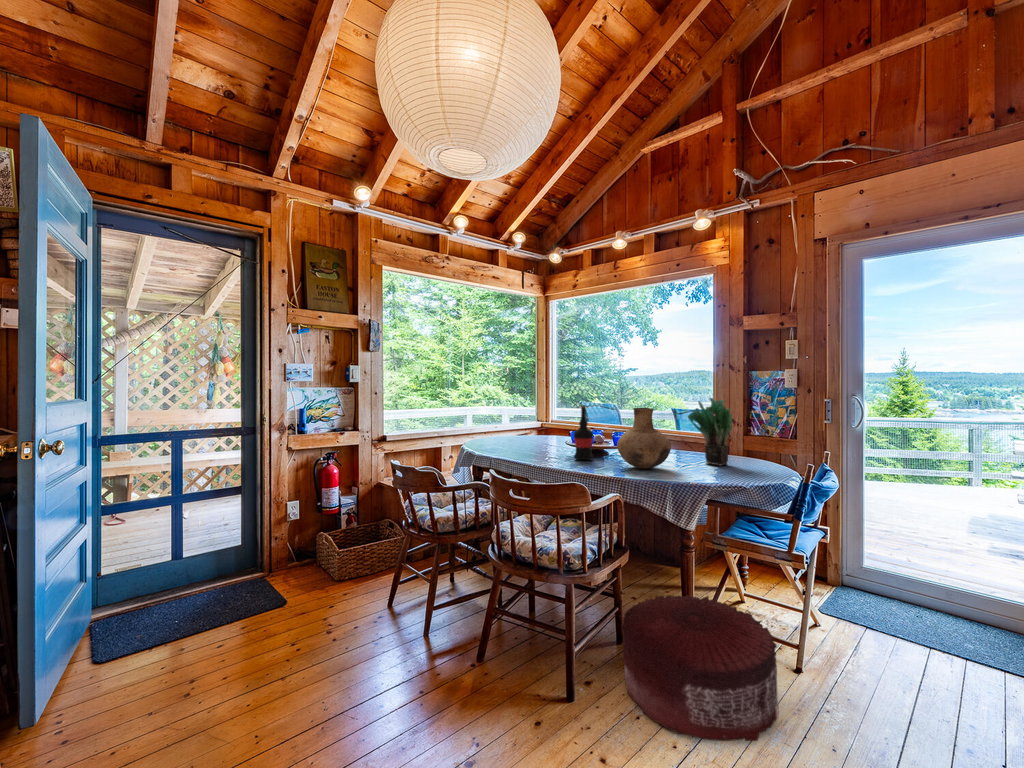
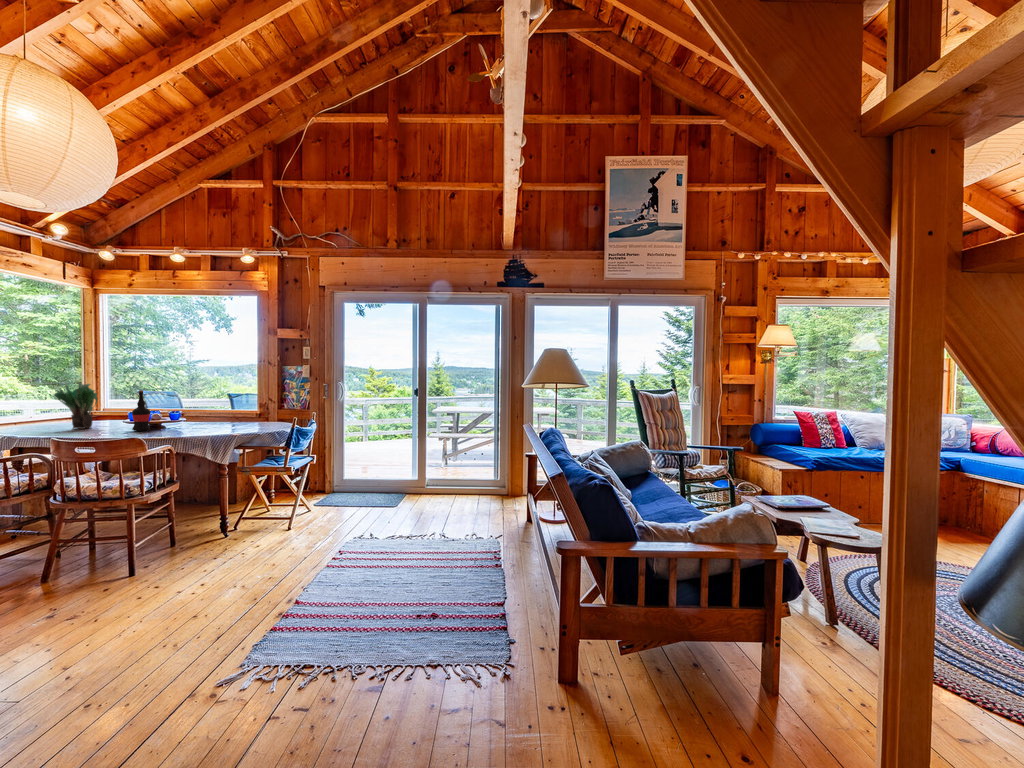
potted plant: present [688,398,732,466] -> present [54,383,97,429]
vase: present [617,408,671,469] -> none [170,391,212,431]
pouf: present [622,595,778,741] -> none [172,503,272,570]

